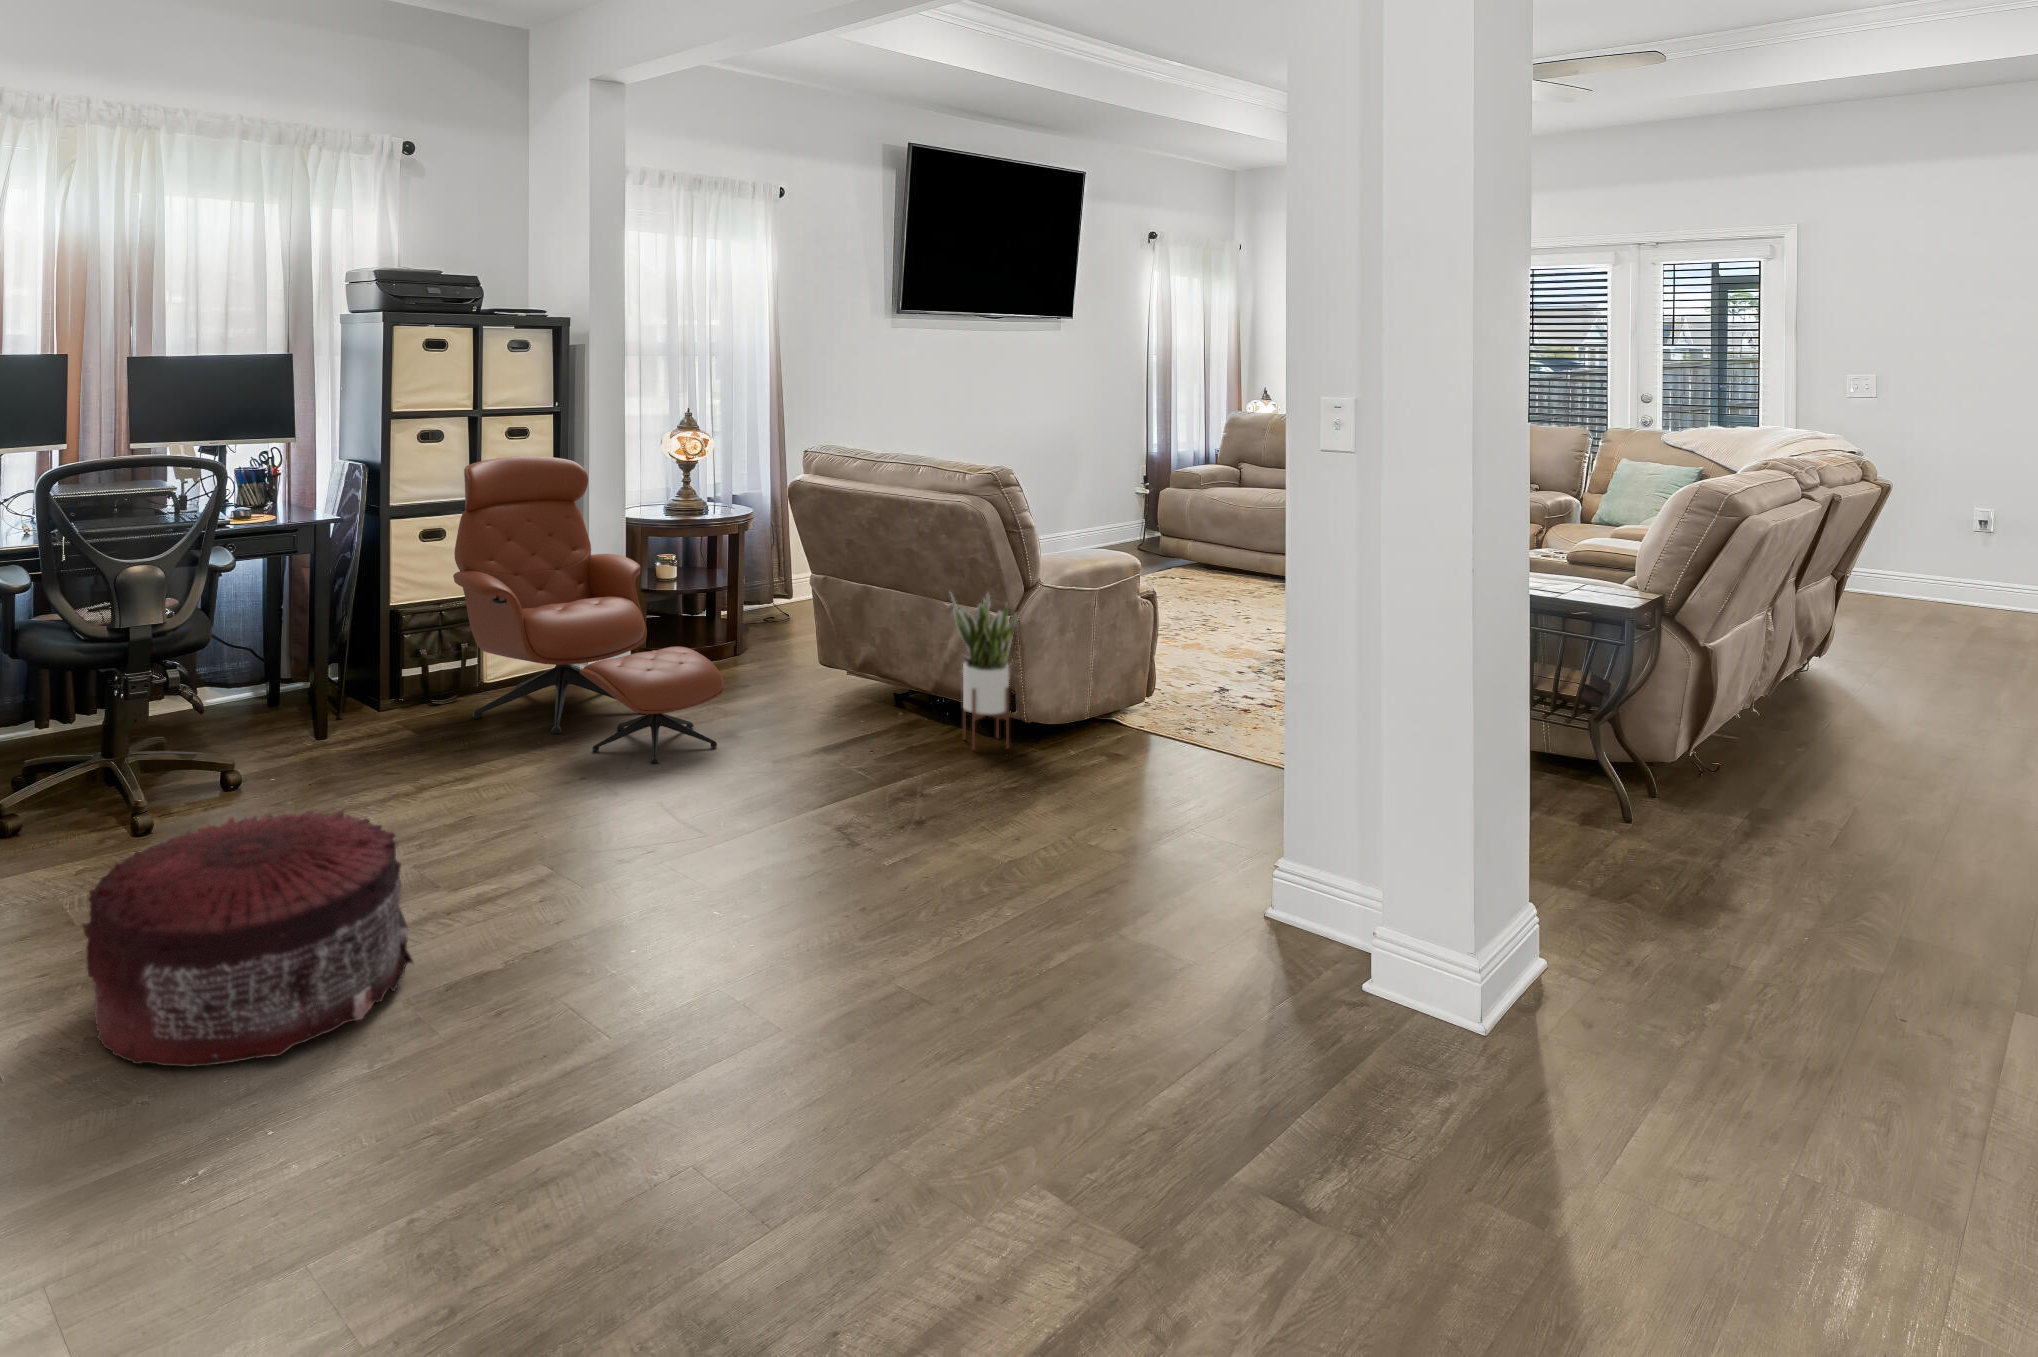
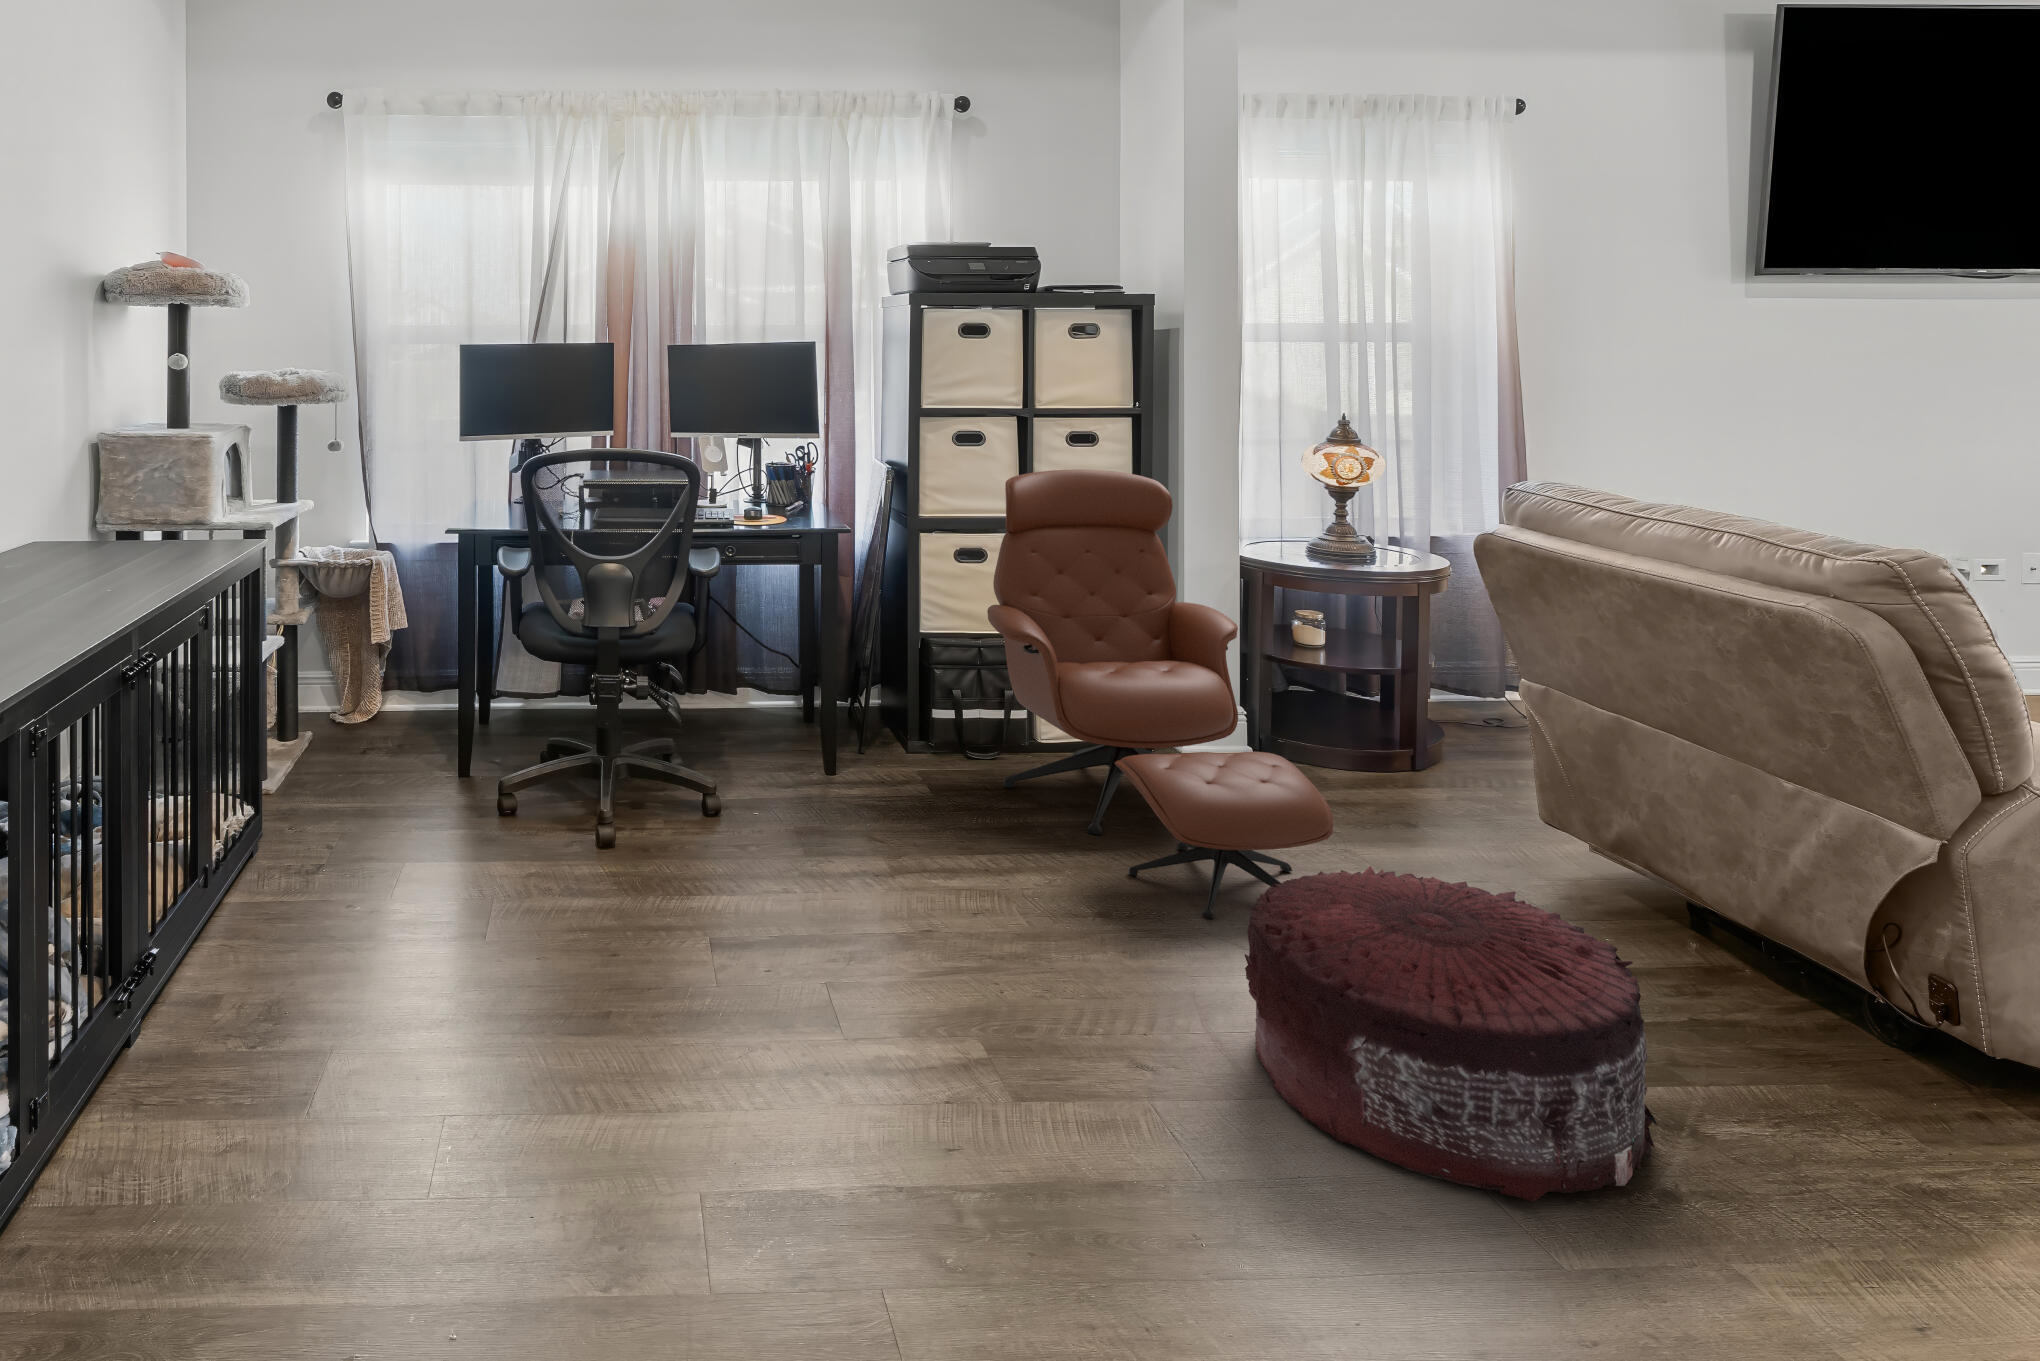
potted plant: present [950,593,1017,750] -> none [1774,759,1941,1078]
pouf: present [83,810,413,1067] -> present [1245,866,1658,1202]

